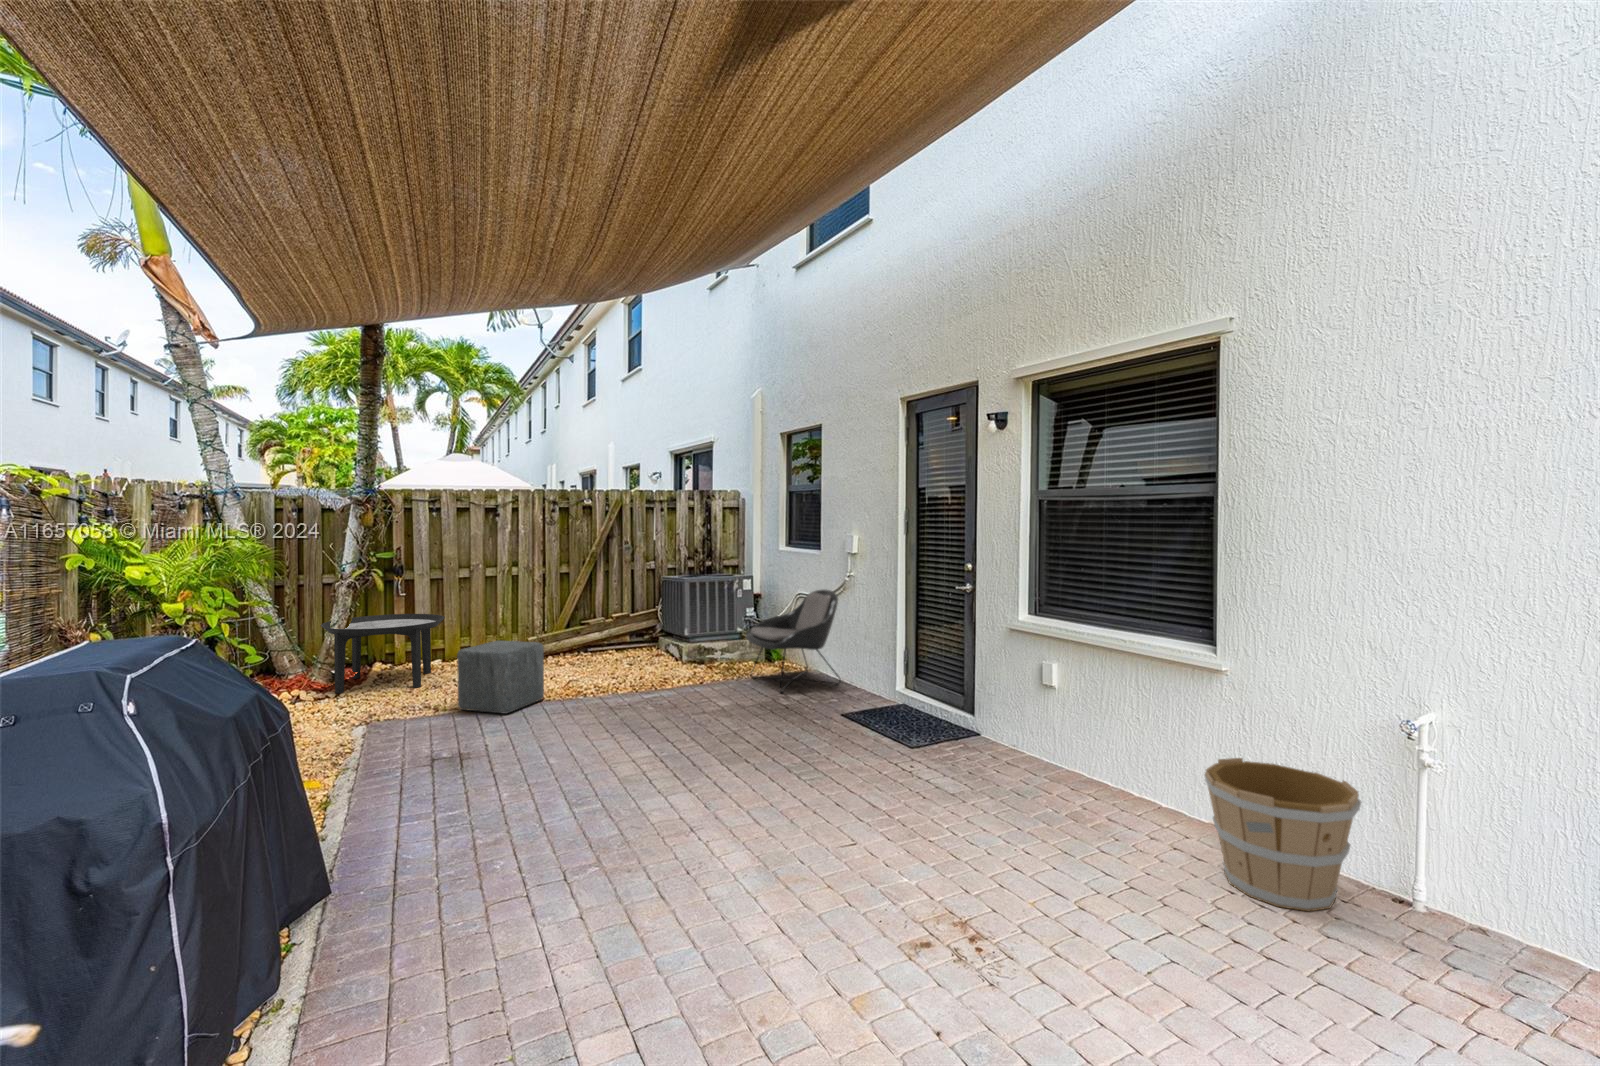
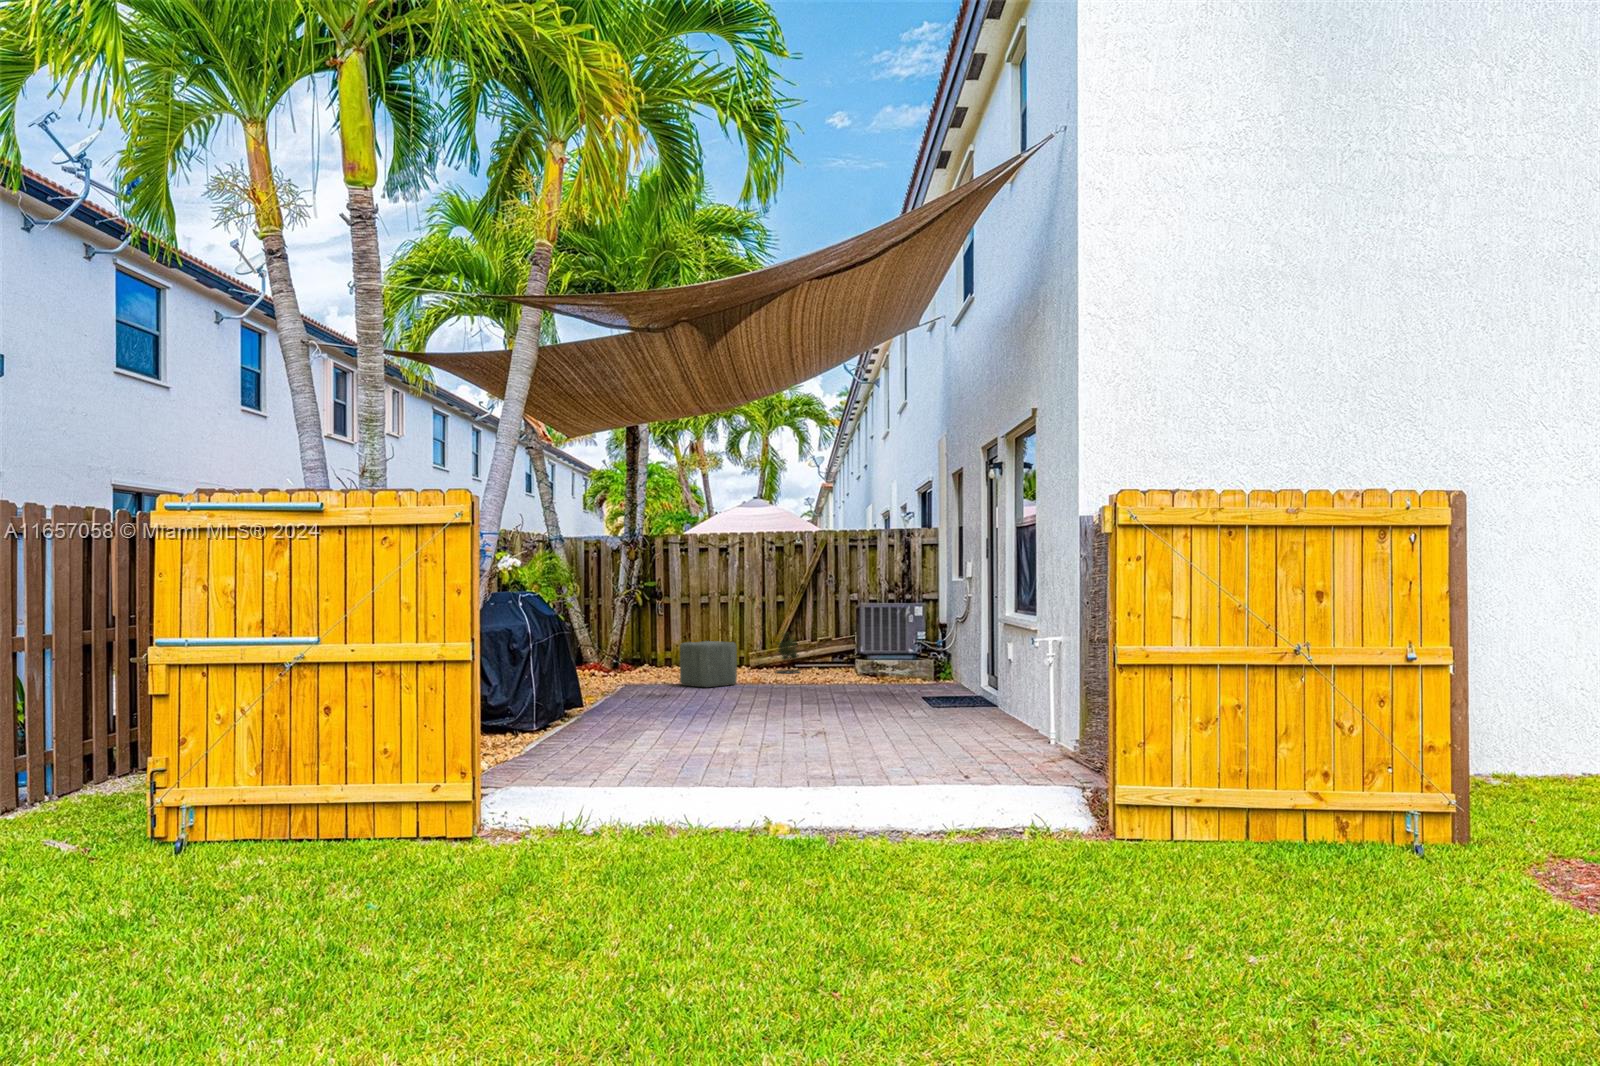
lounge chair: present [746,589,841,693] -> none [891,611,962,690]
potted tree: none [564,605,597,663] -> present [776,632,800,673]
round table: present [321,614,445,693] -> none [607,628,686,677]
wooden bucket: present [1205,758,1361,911] -> none [981,680,1056,749]

